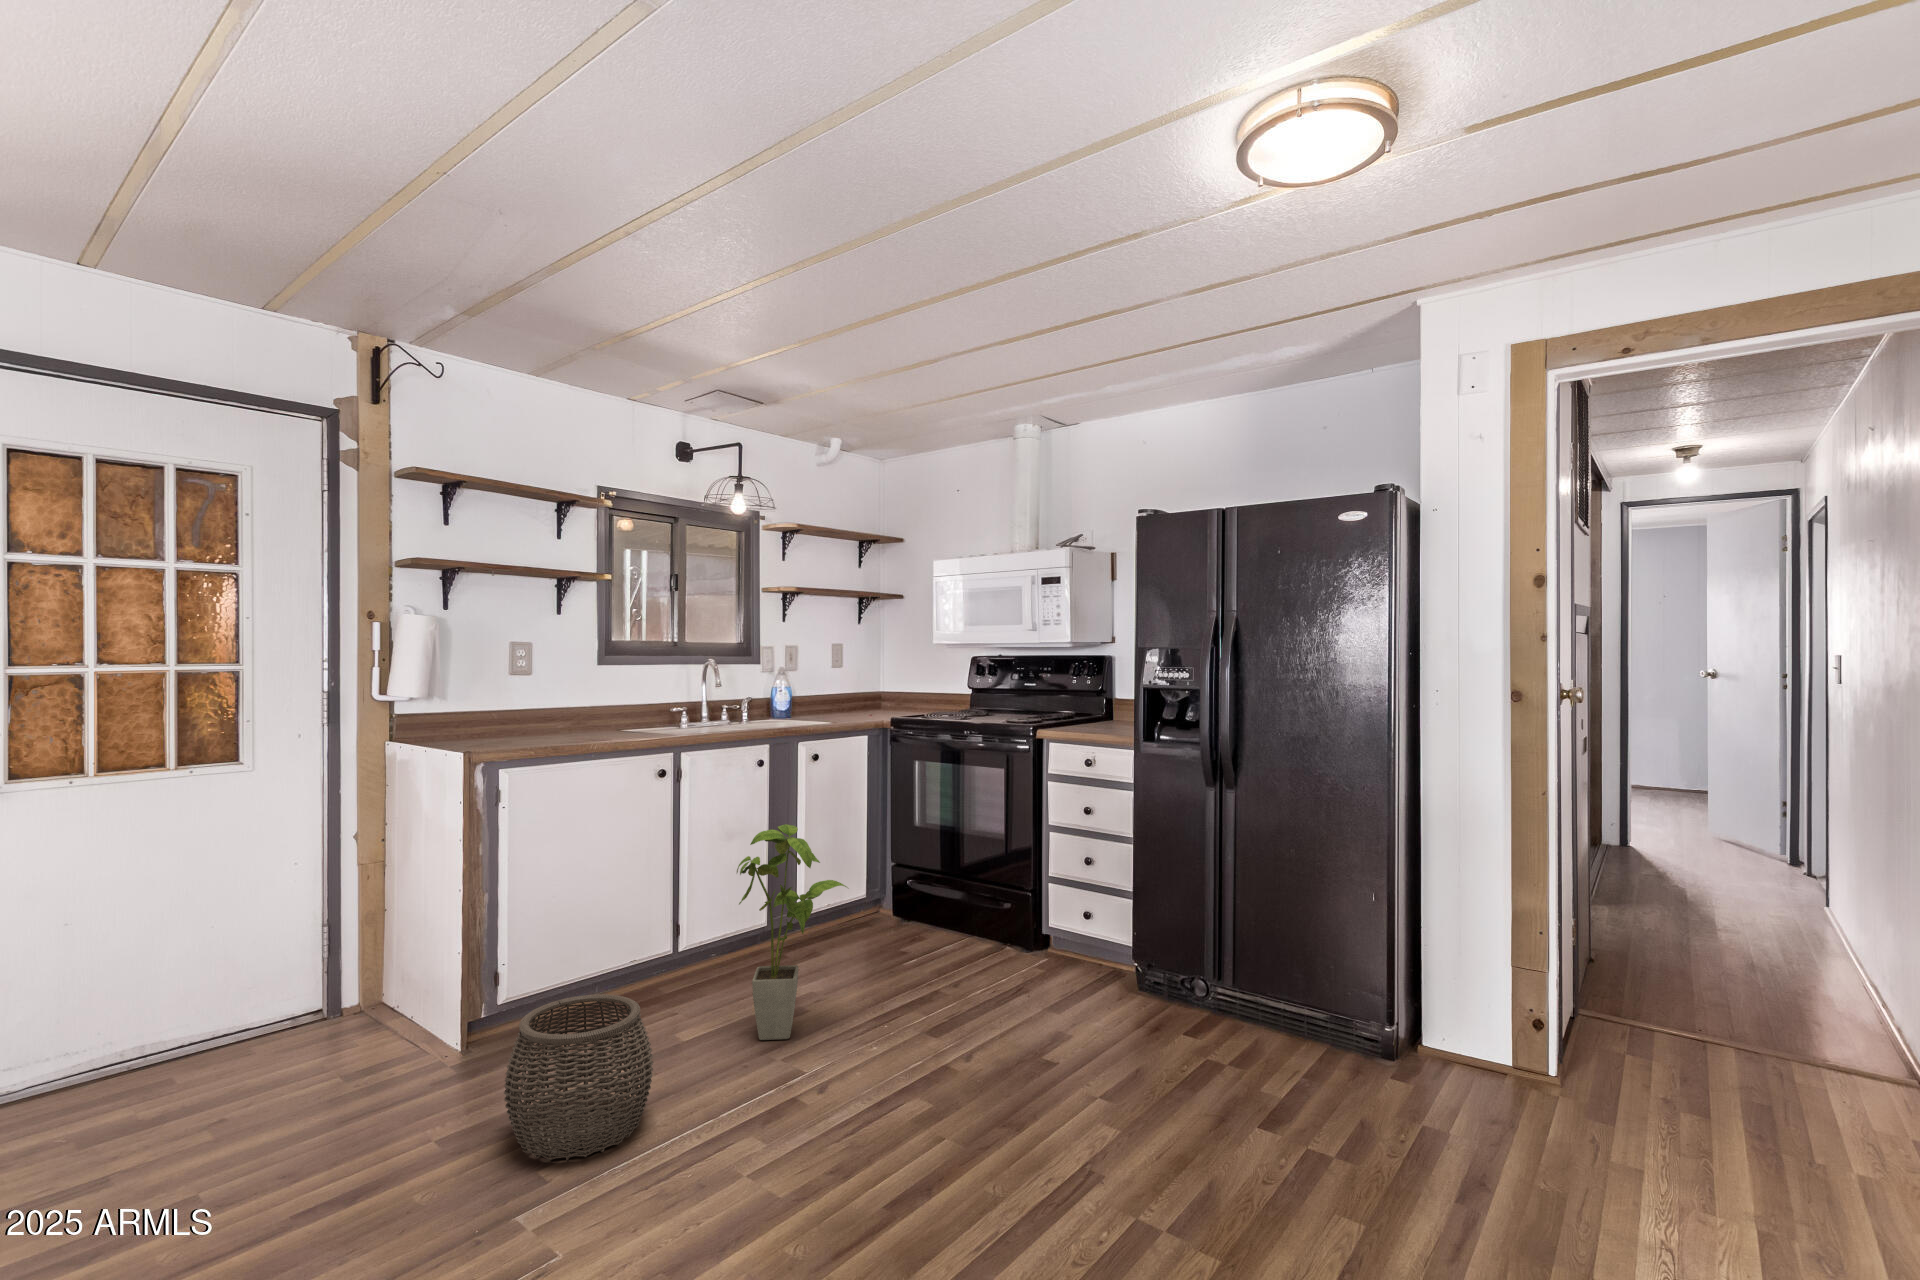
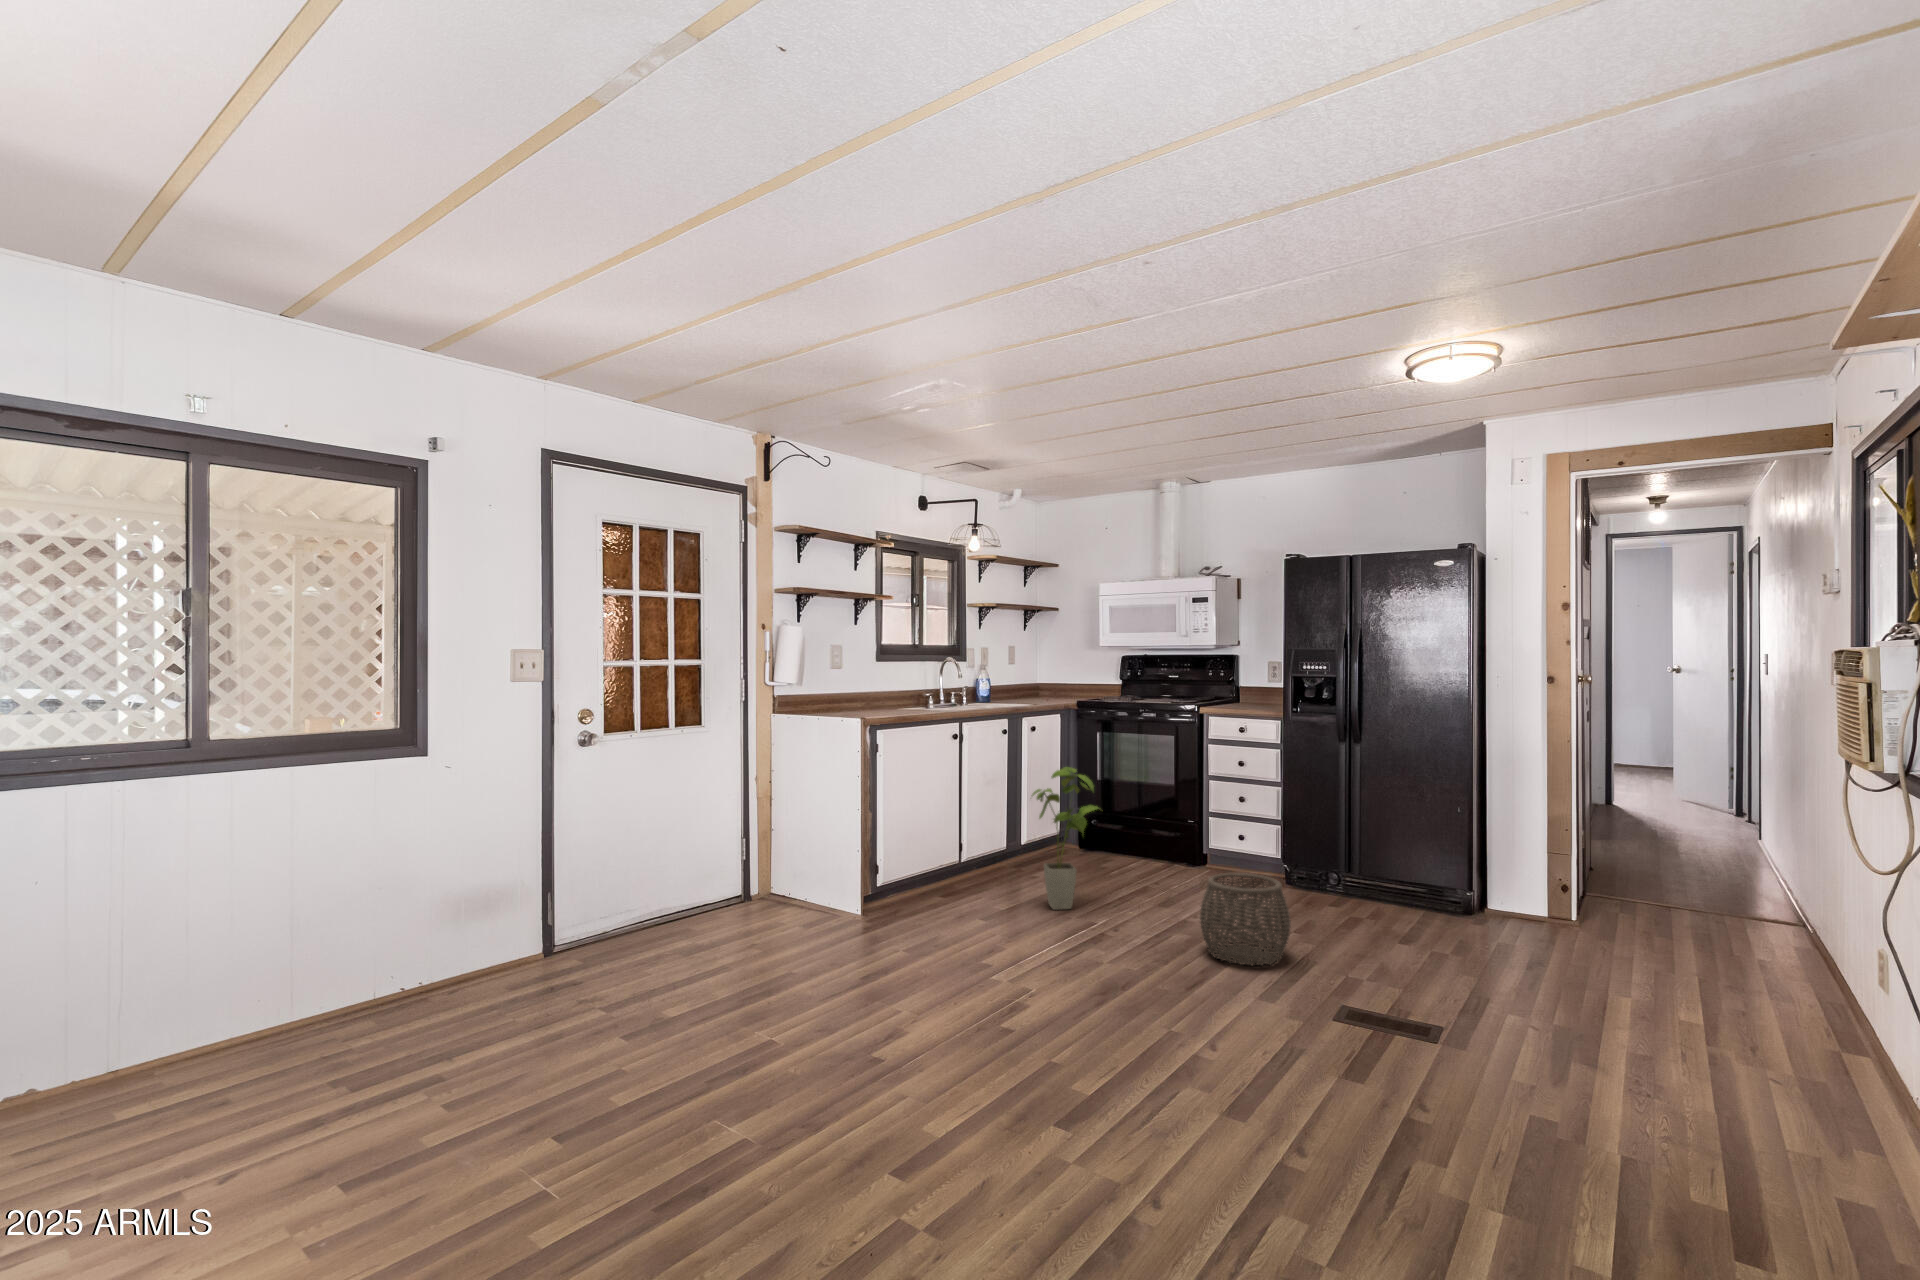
woven basket: present [504,994,654,1160] -> present [1200,873,1291,966]

